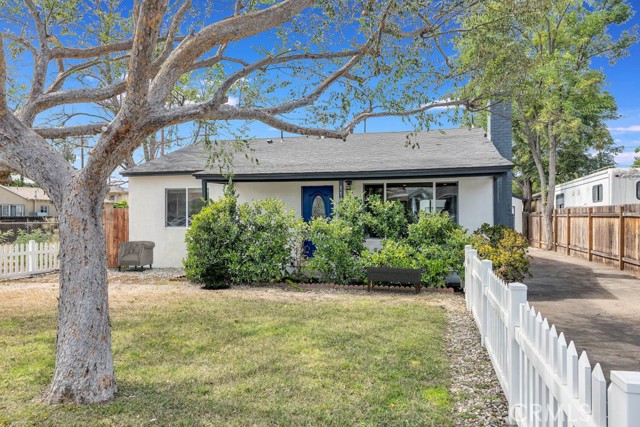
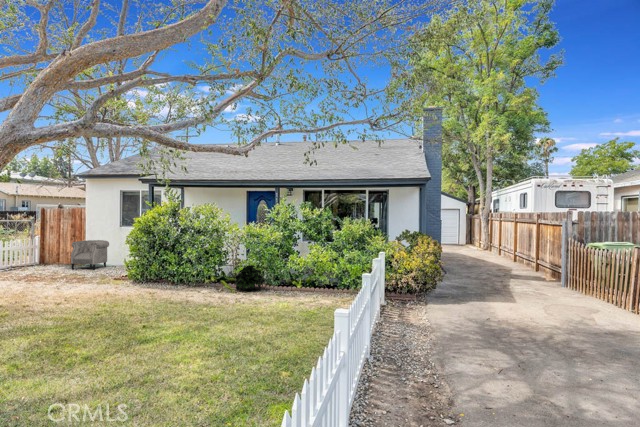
potted plant: present [201,262,232,289] -> present [234,265,265,291]
bench: present [367,267,421,294] -> none [292,270,343,297]

